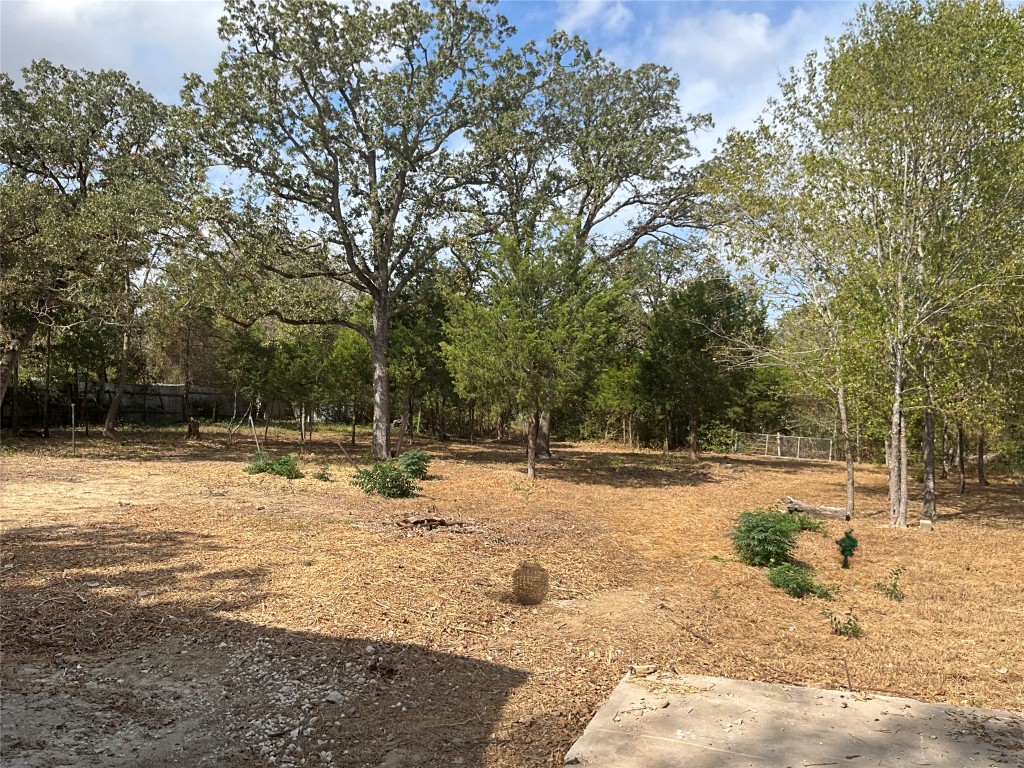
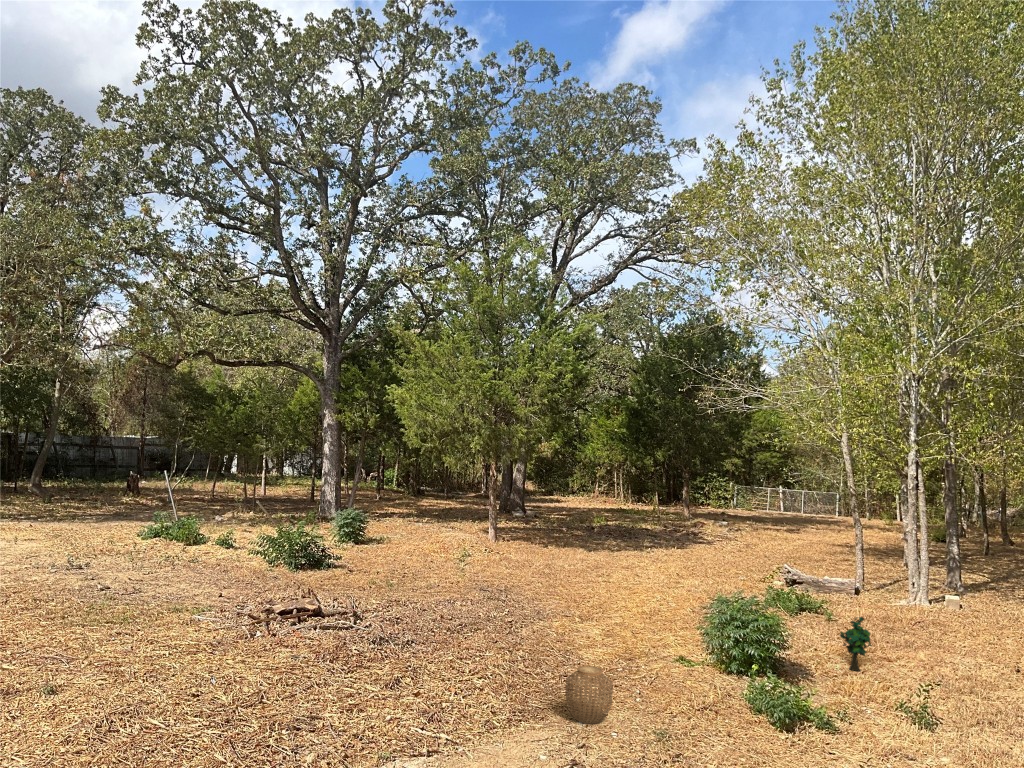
woven basket: present [513,563,549,605] -> present [566,666,613,724]

